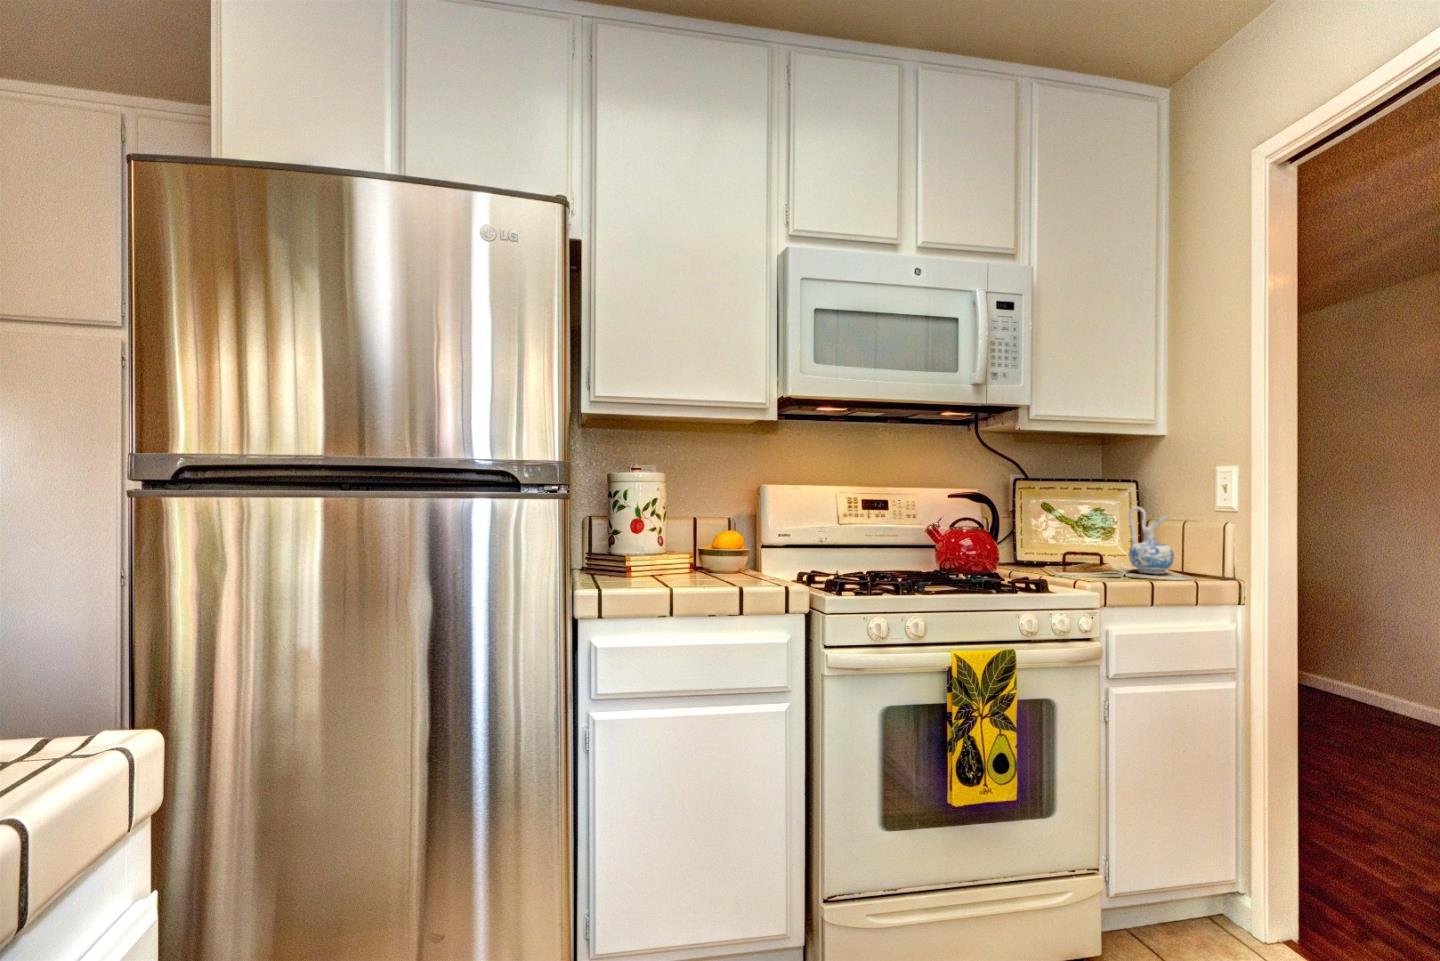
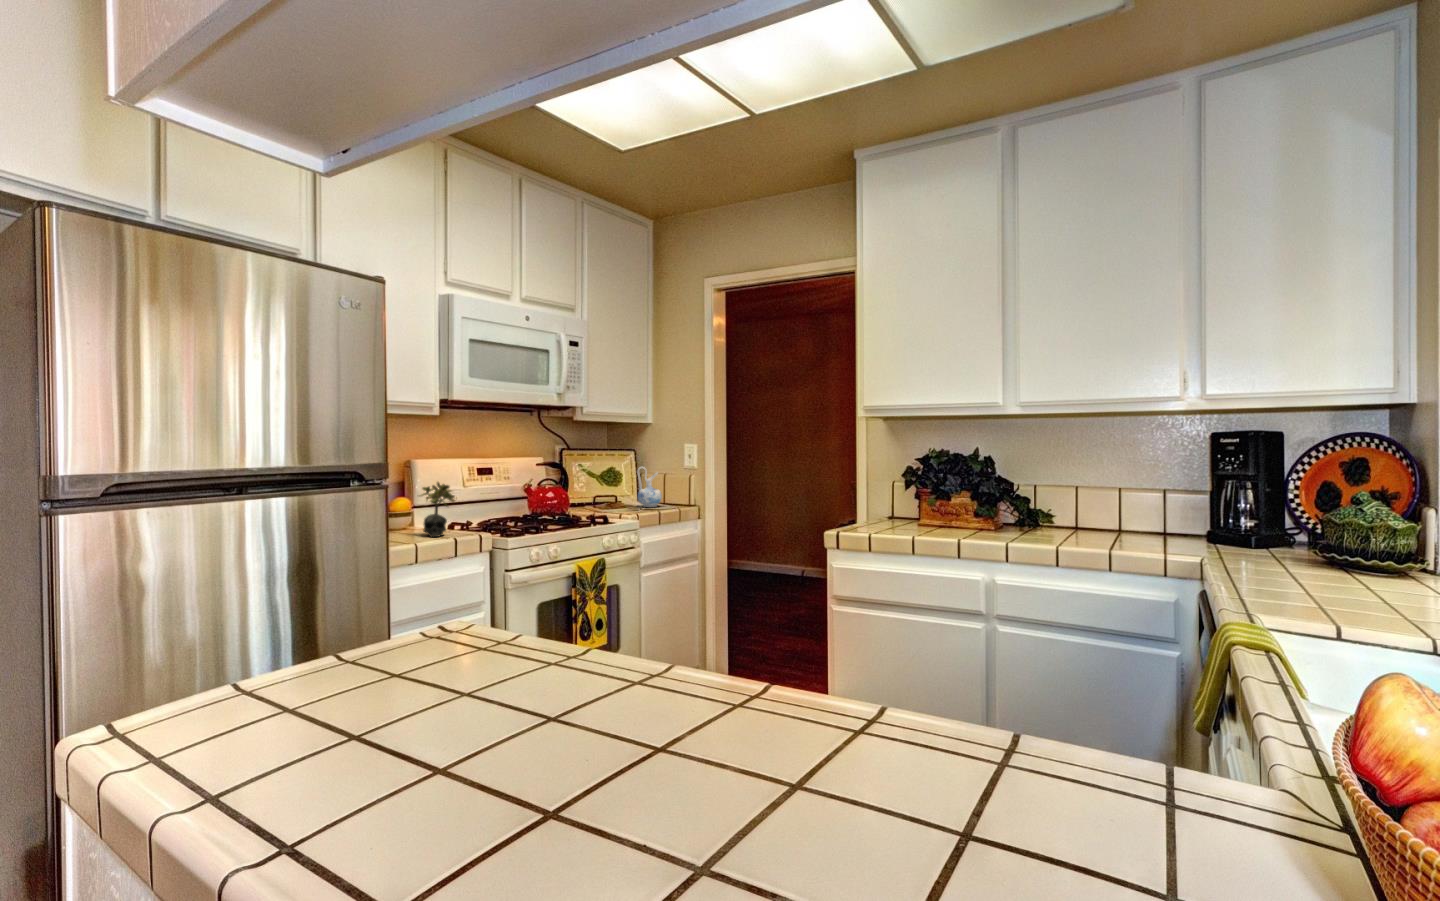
succulent plant: none [714,506,763,585] -> present [419,482,455,537]

